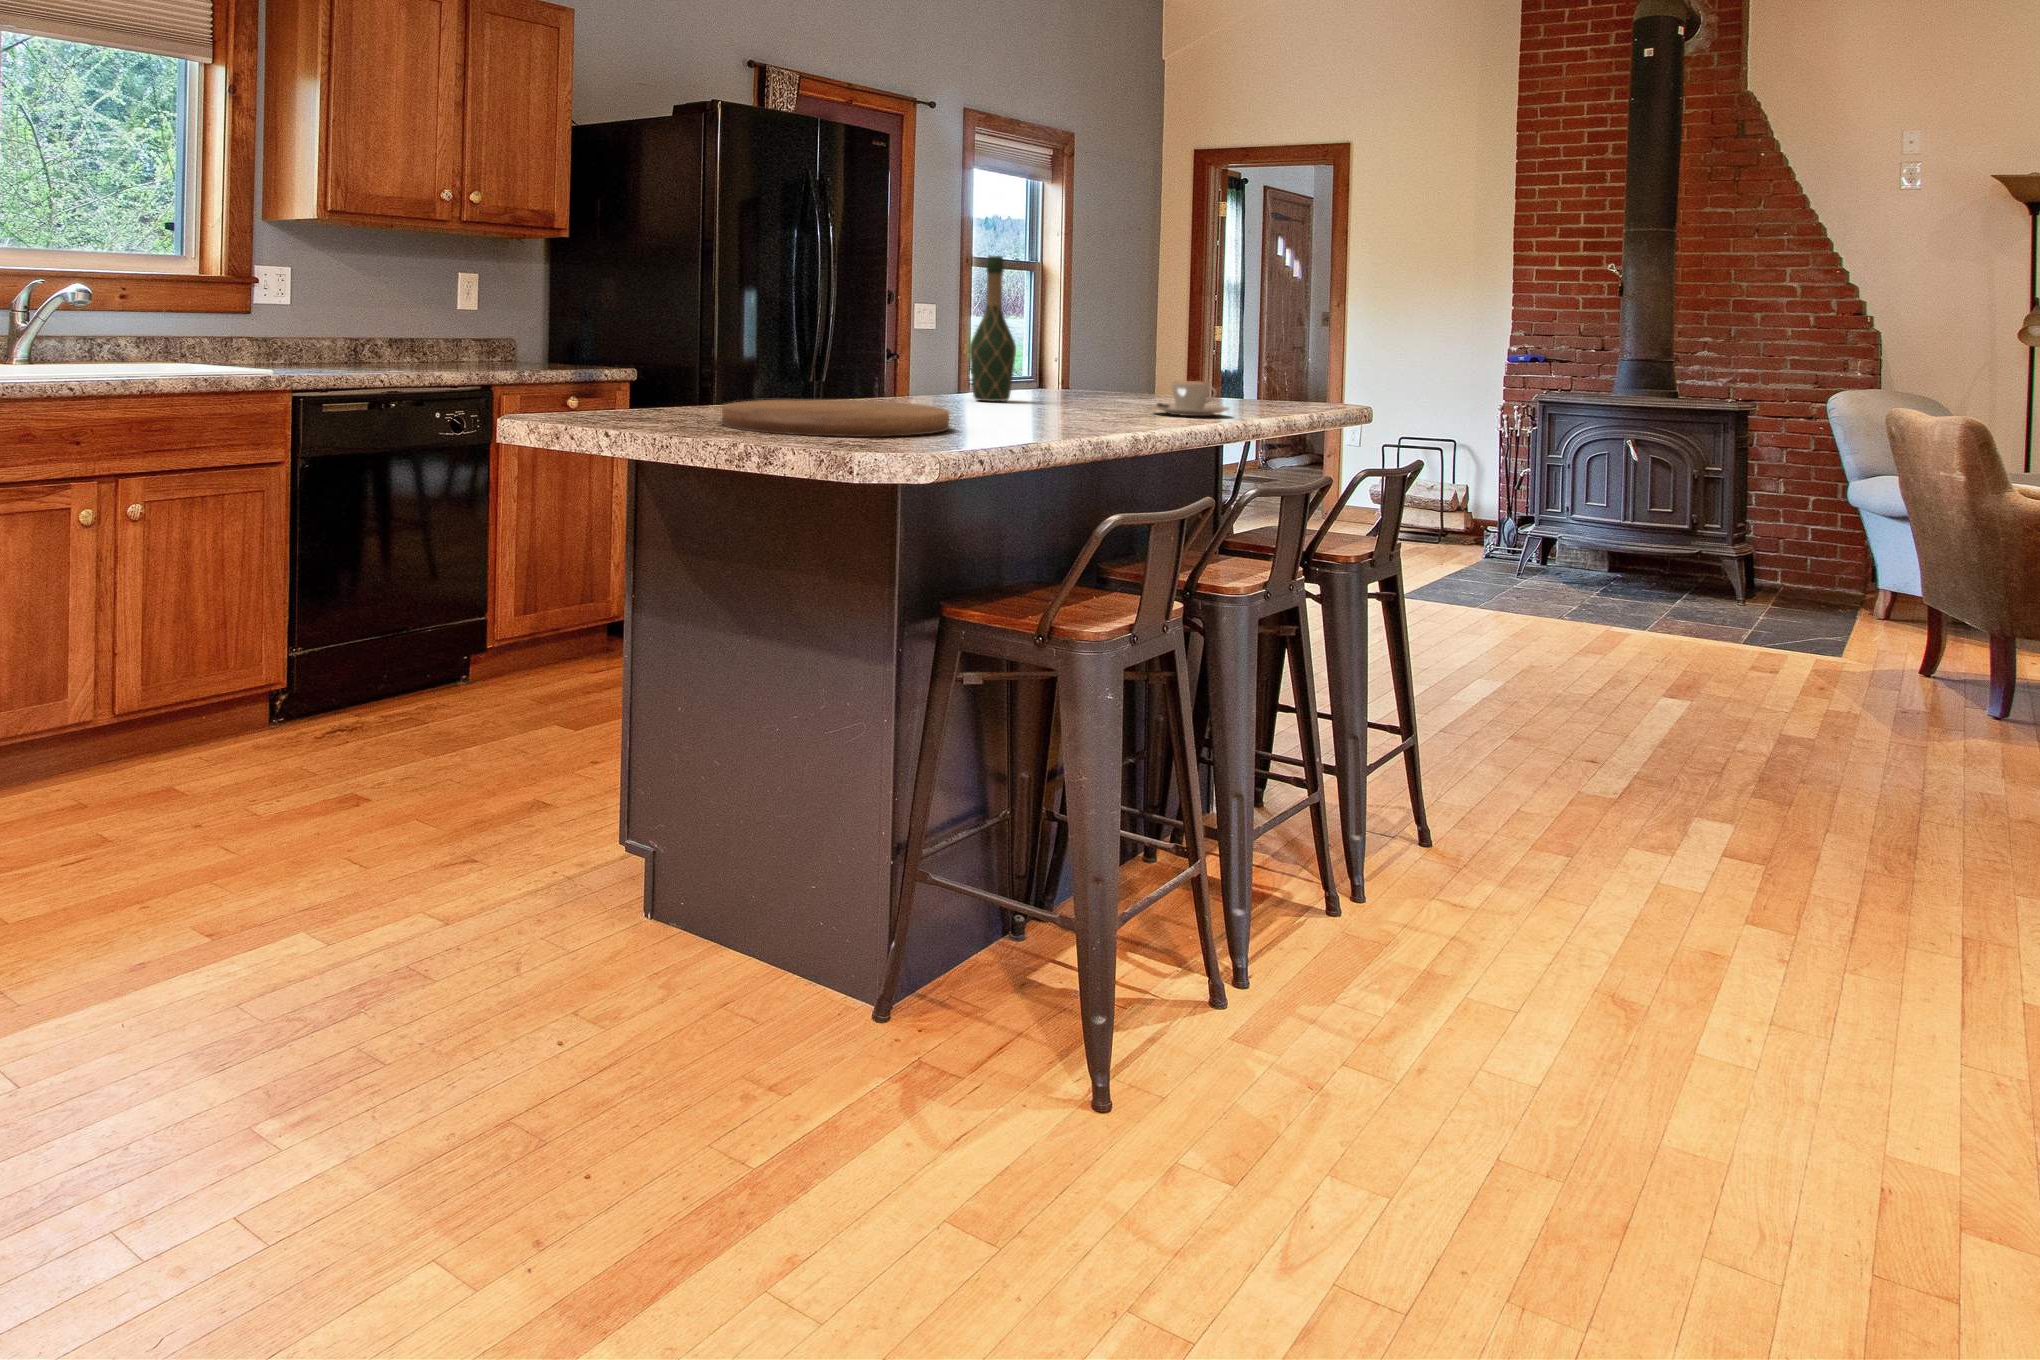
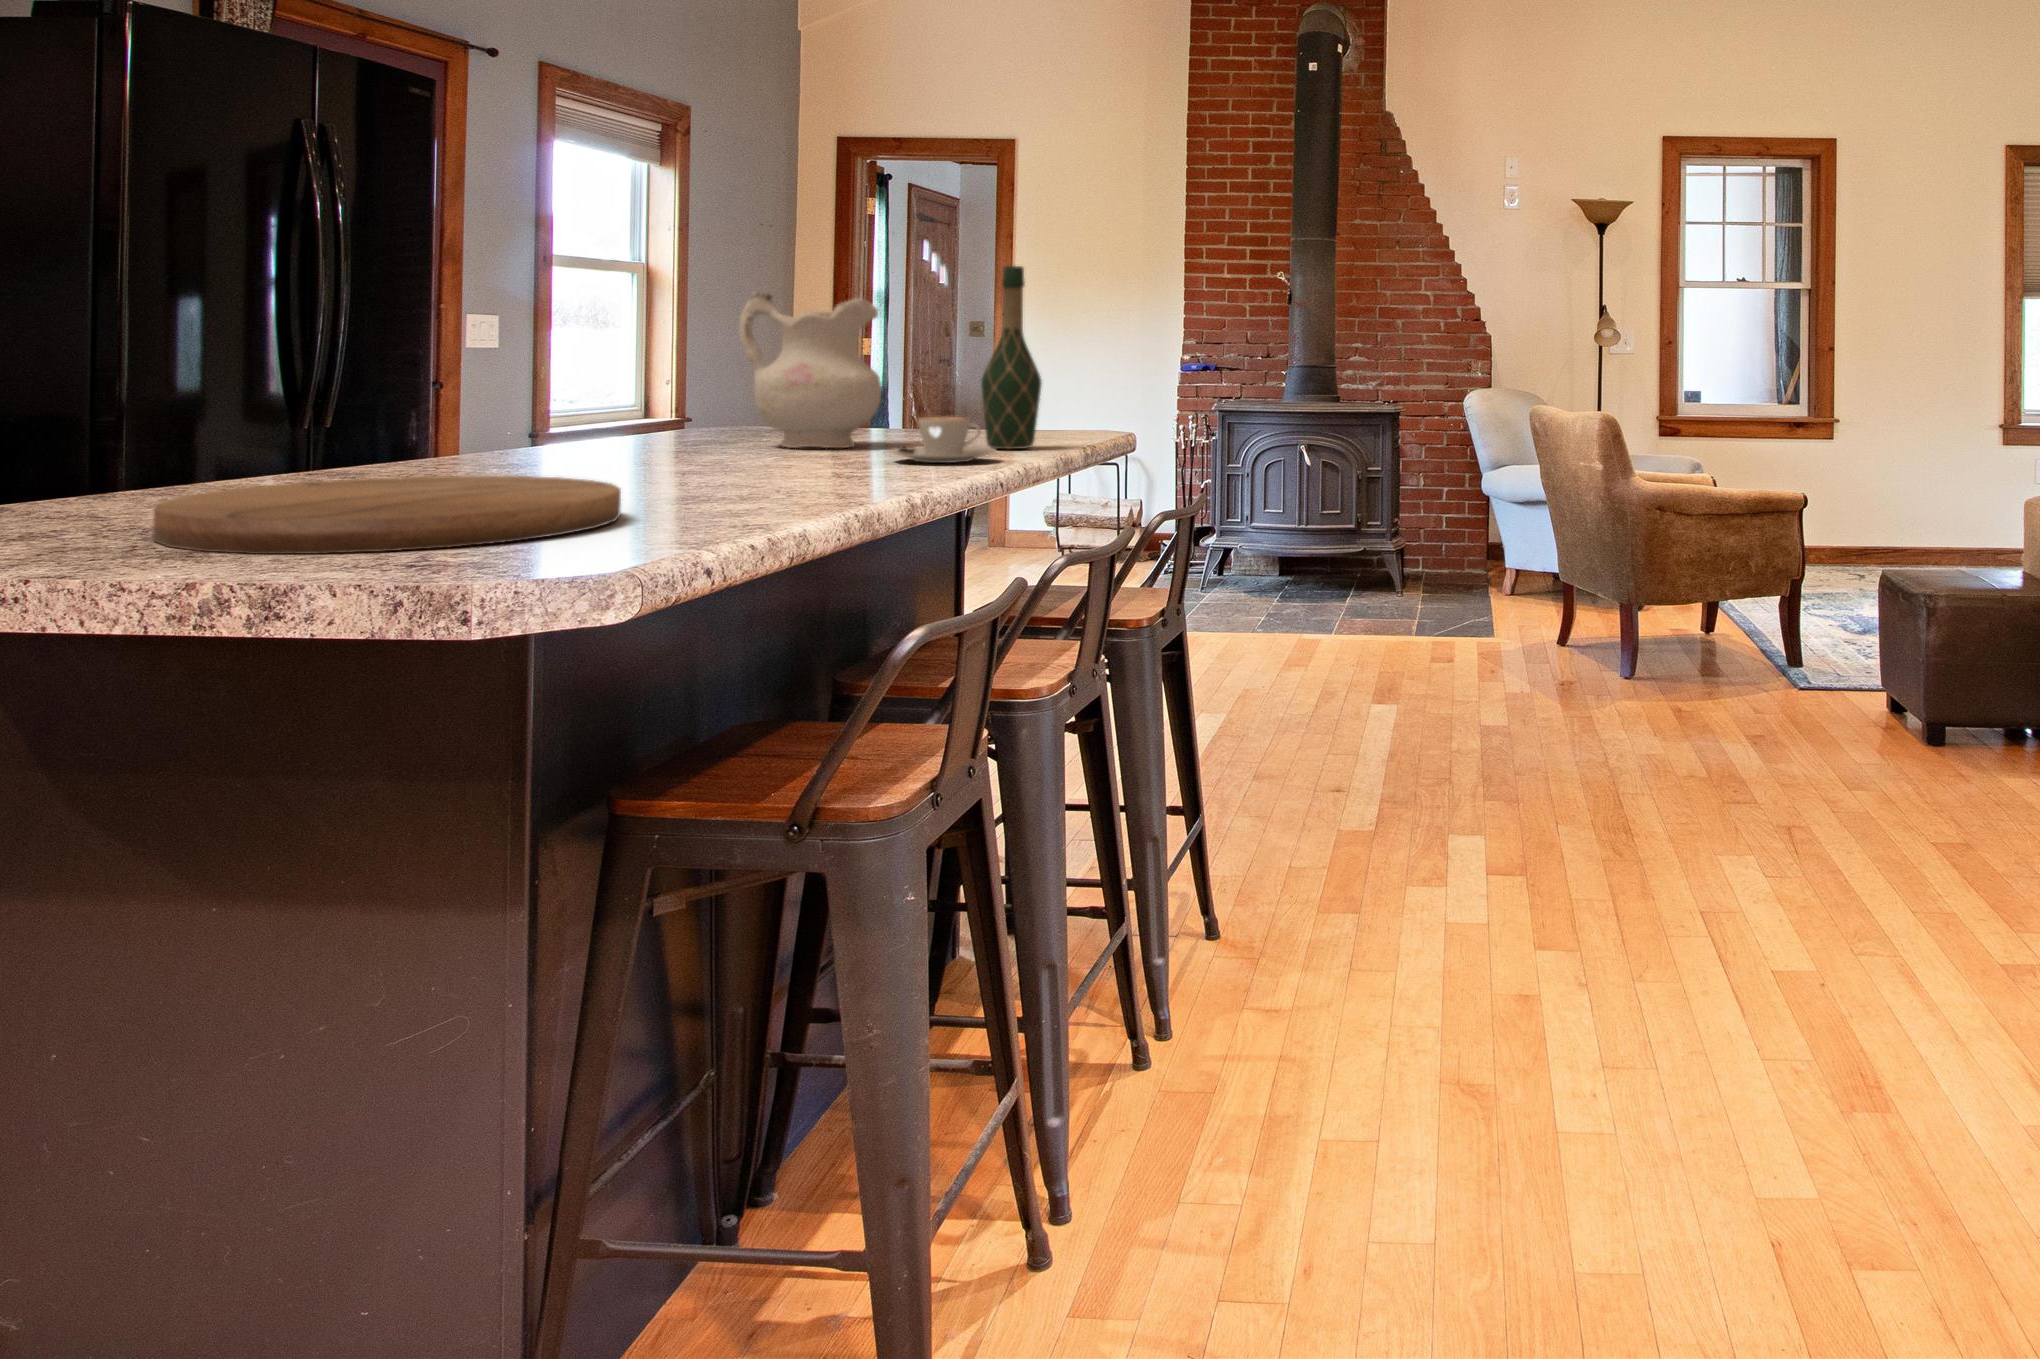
wine bottle: present [970,256,1016,401] -> present [981,266,1042,449]
ceramic pitcher: none [1059,286,1158,404] -> present [739,292,881,448]

